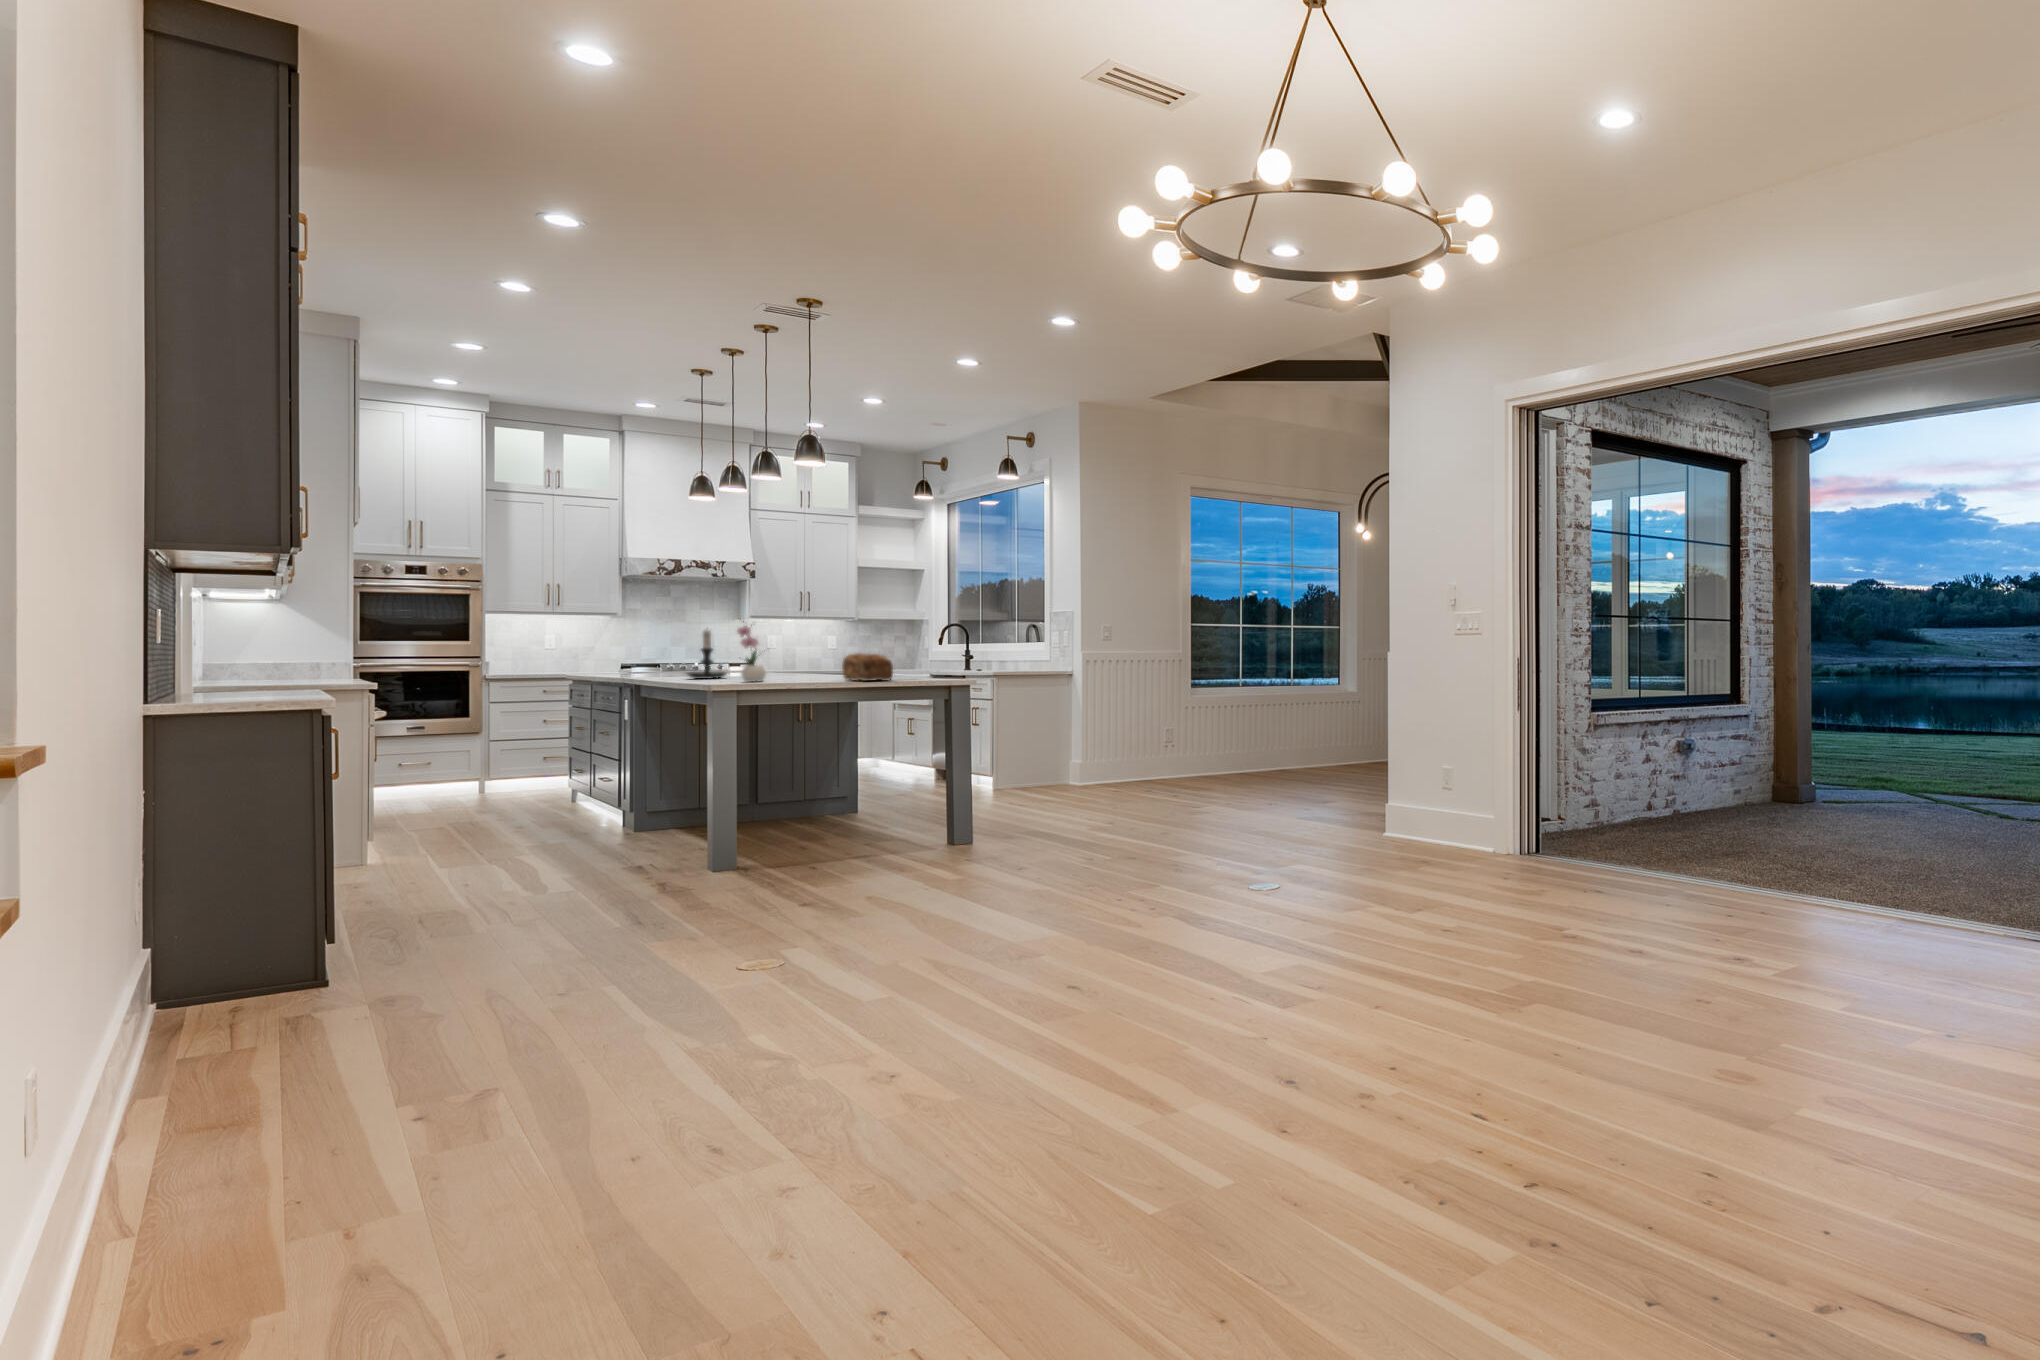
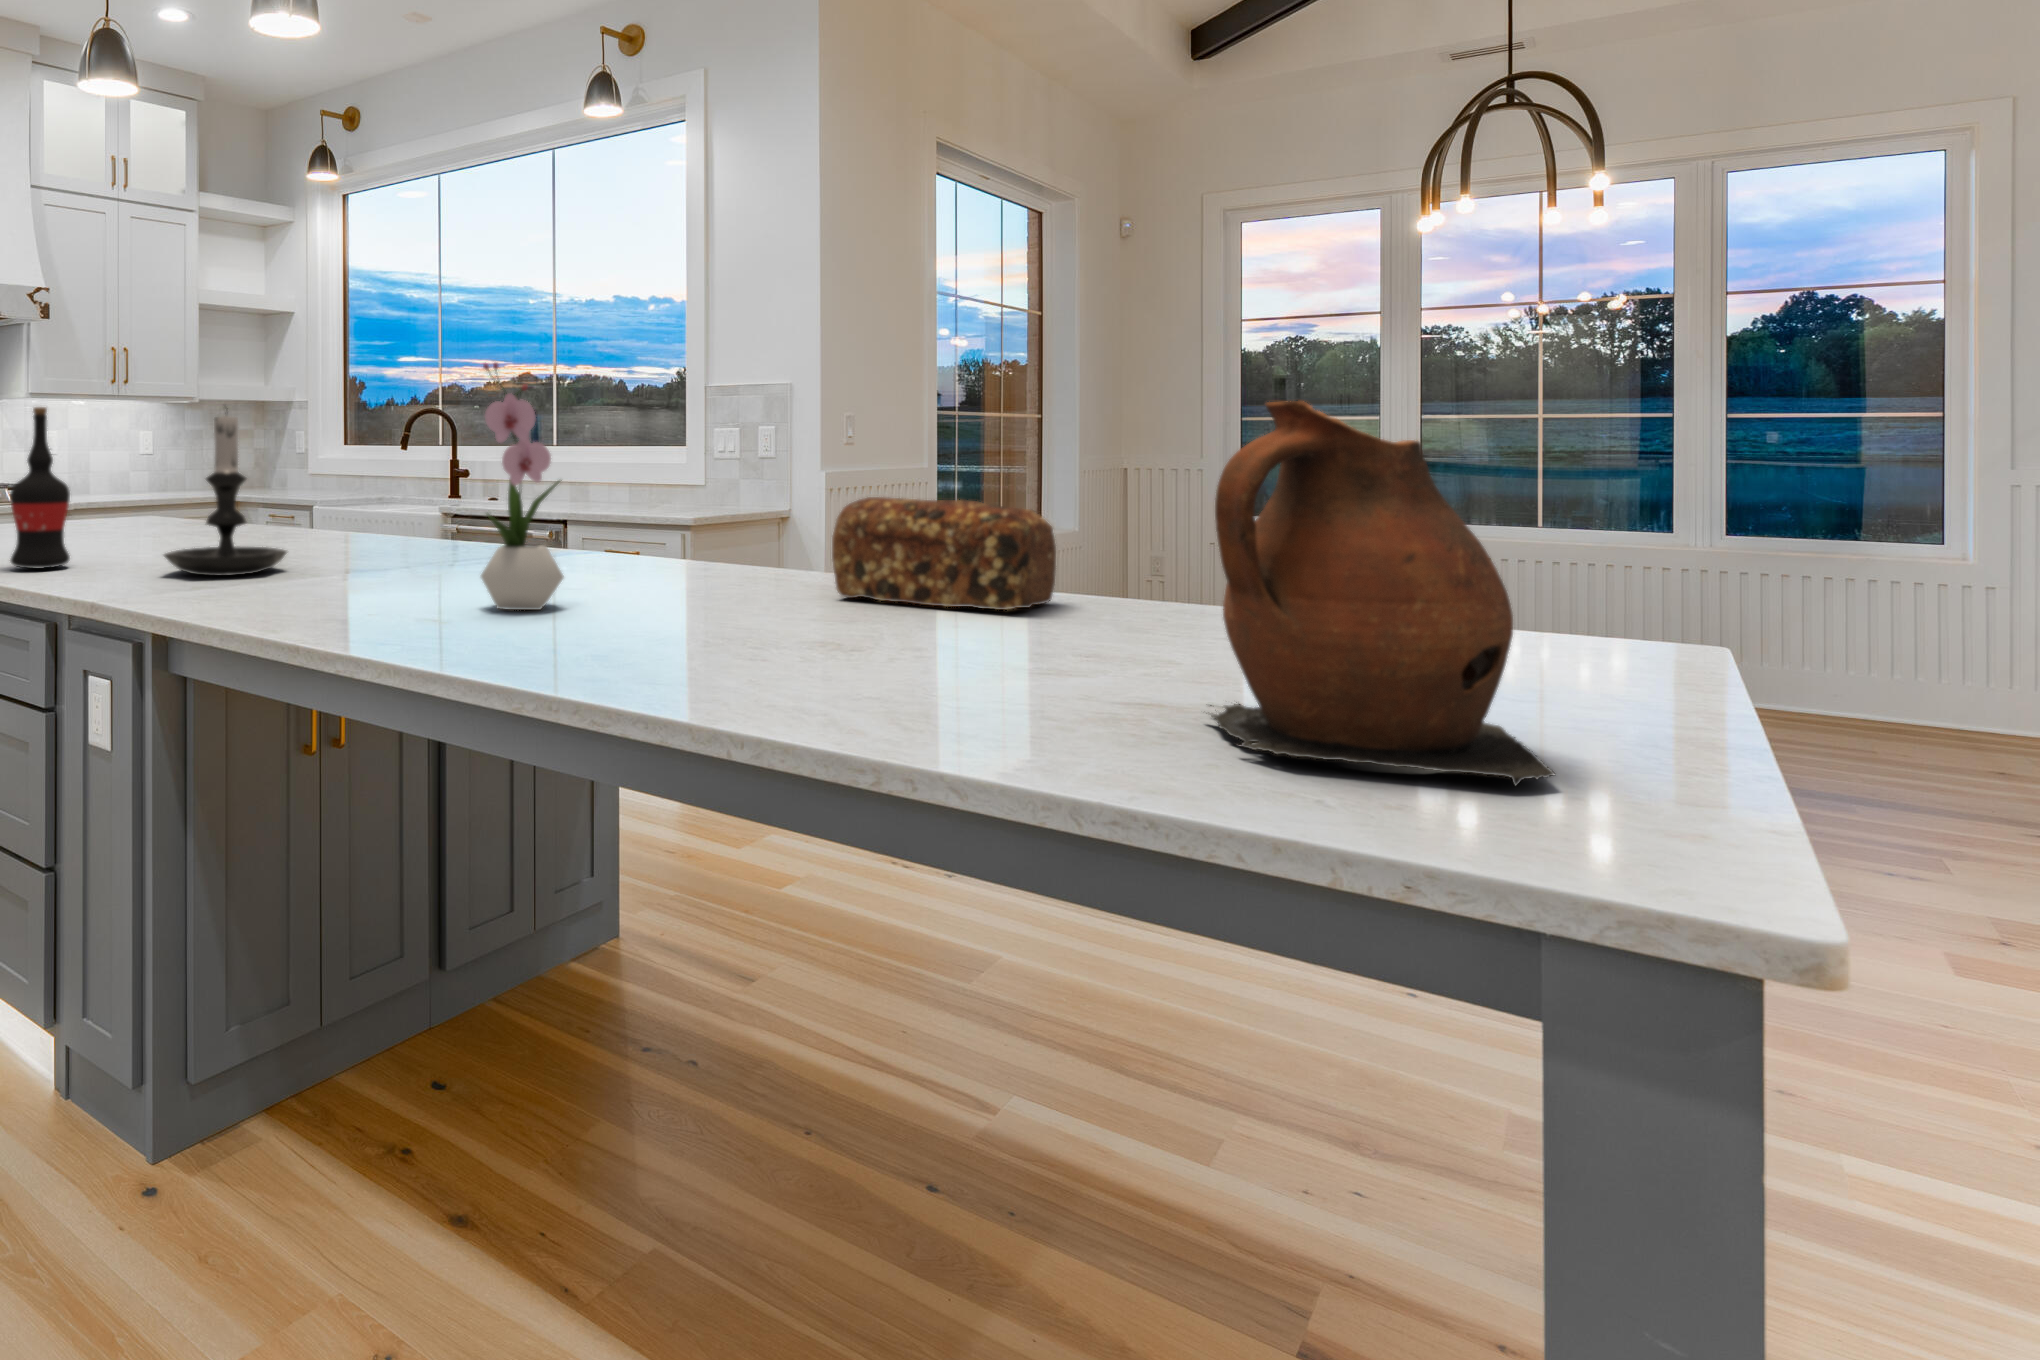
wine bottle: none [643,627,664,678] -> present [10,407,70,569]
ceramic pitcher: none [773,630,837,689] -> present [1210,401,1555,786]

